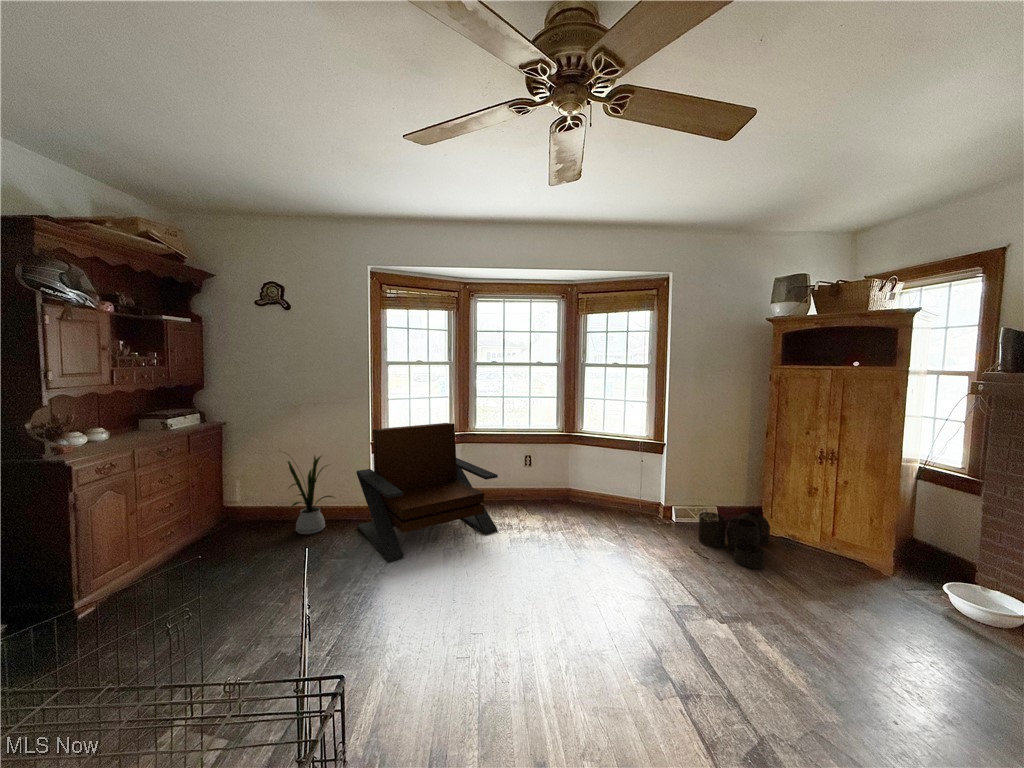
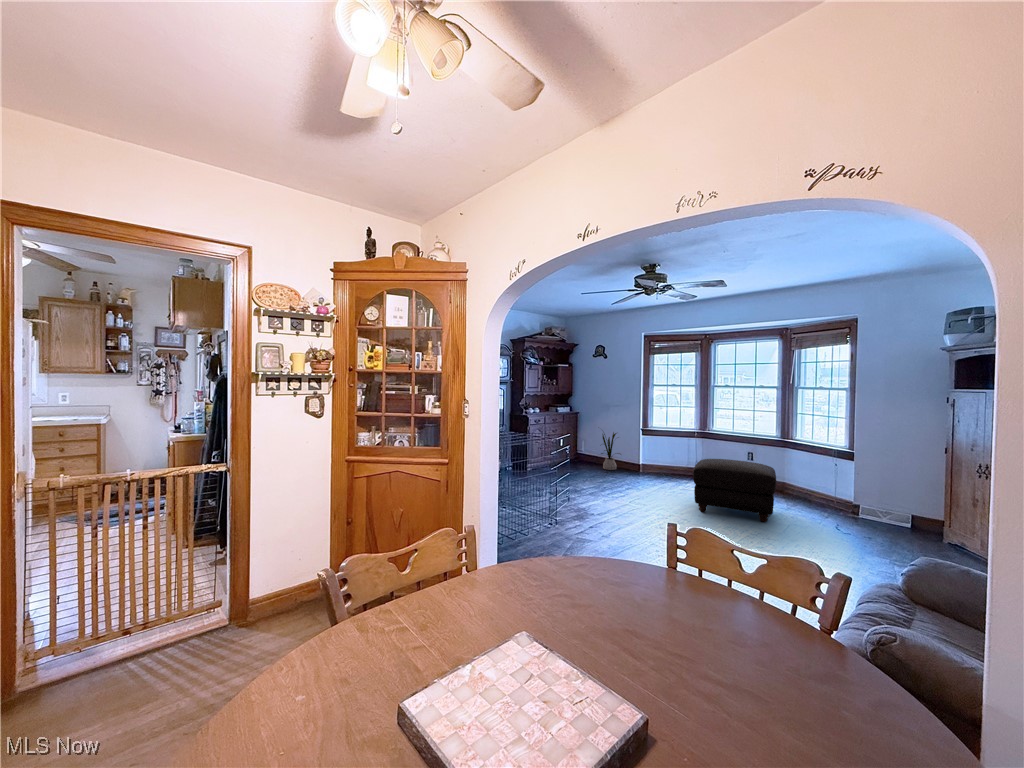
lounge chair: present [356,423,498,562] -> none [631,421,705,489]
ottoman: none [521,485,668,602] -> present [693,459,776,522]
woven basket: present [699,510,770,568] -> none [854,502,939,543]

